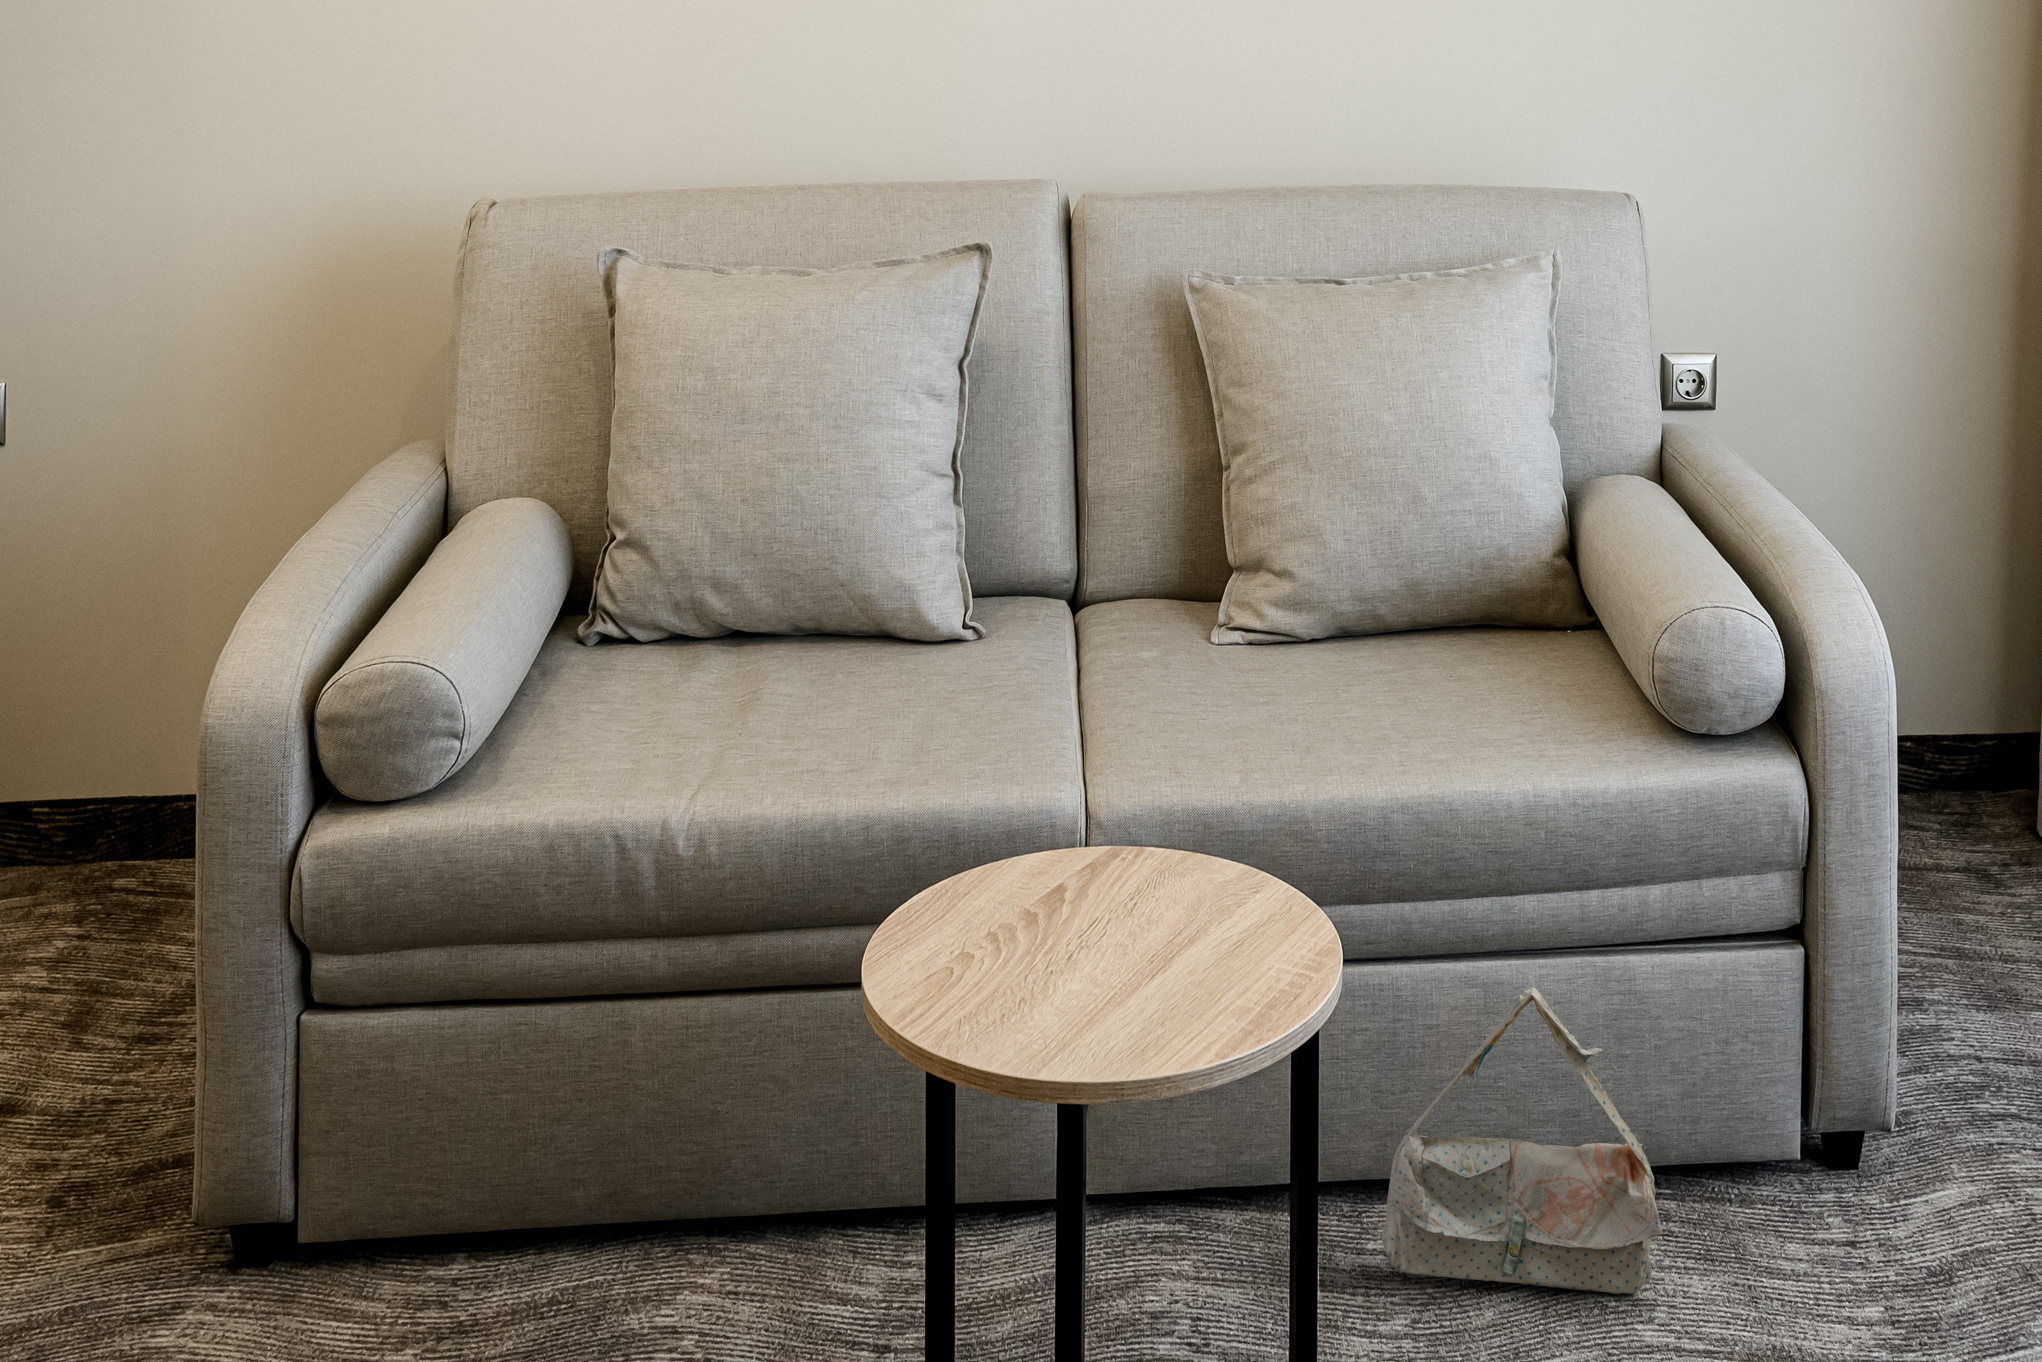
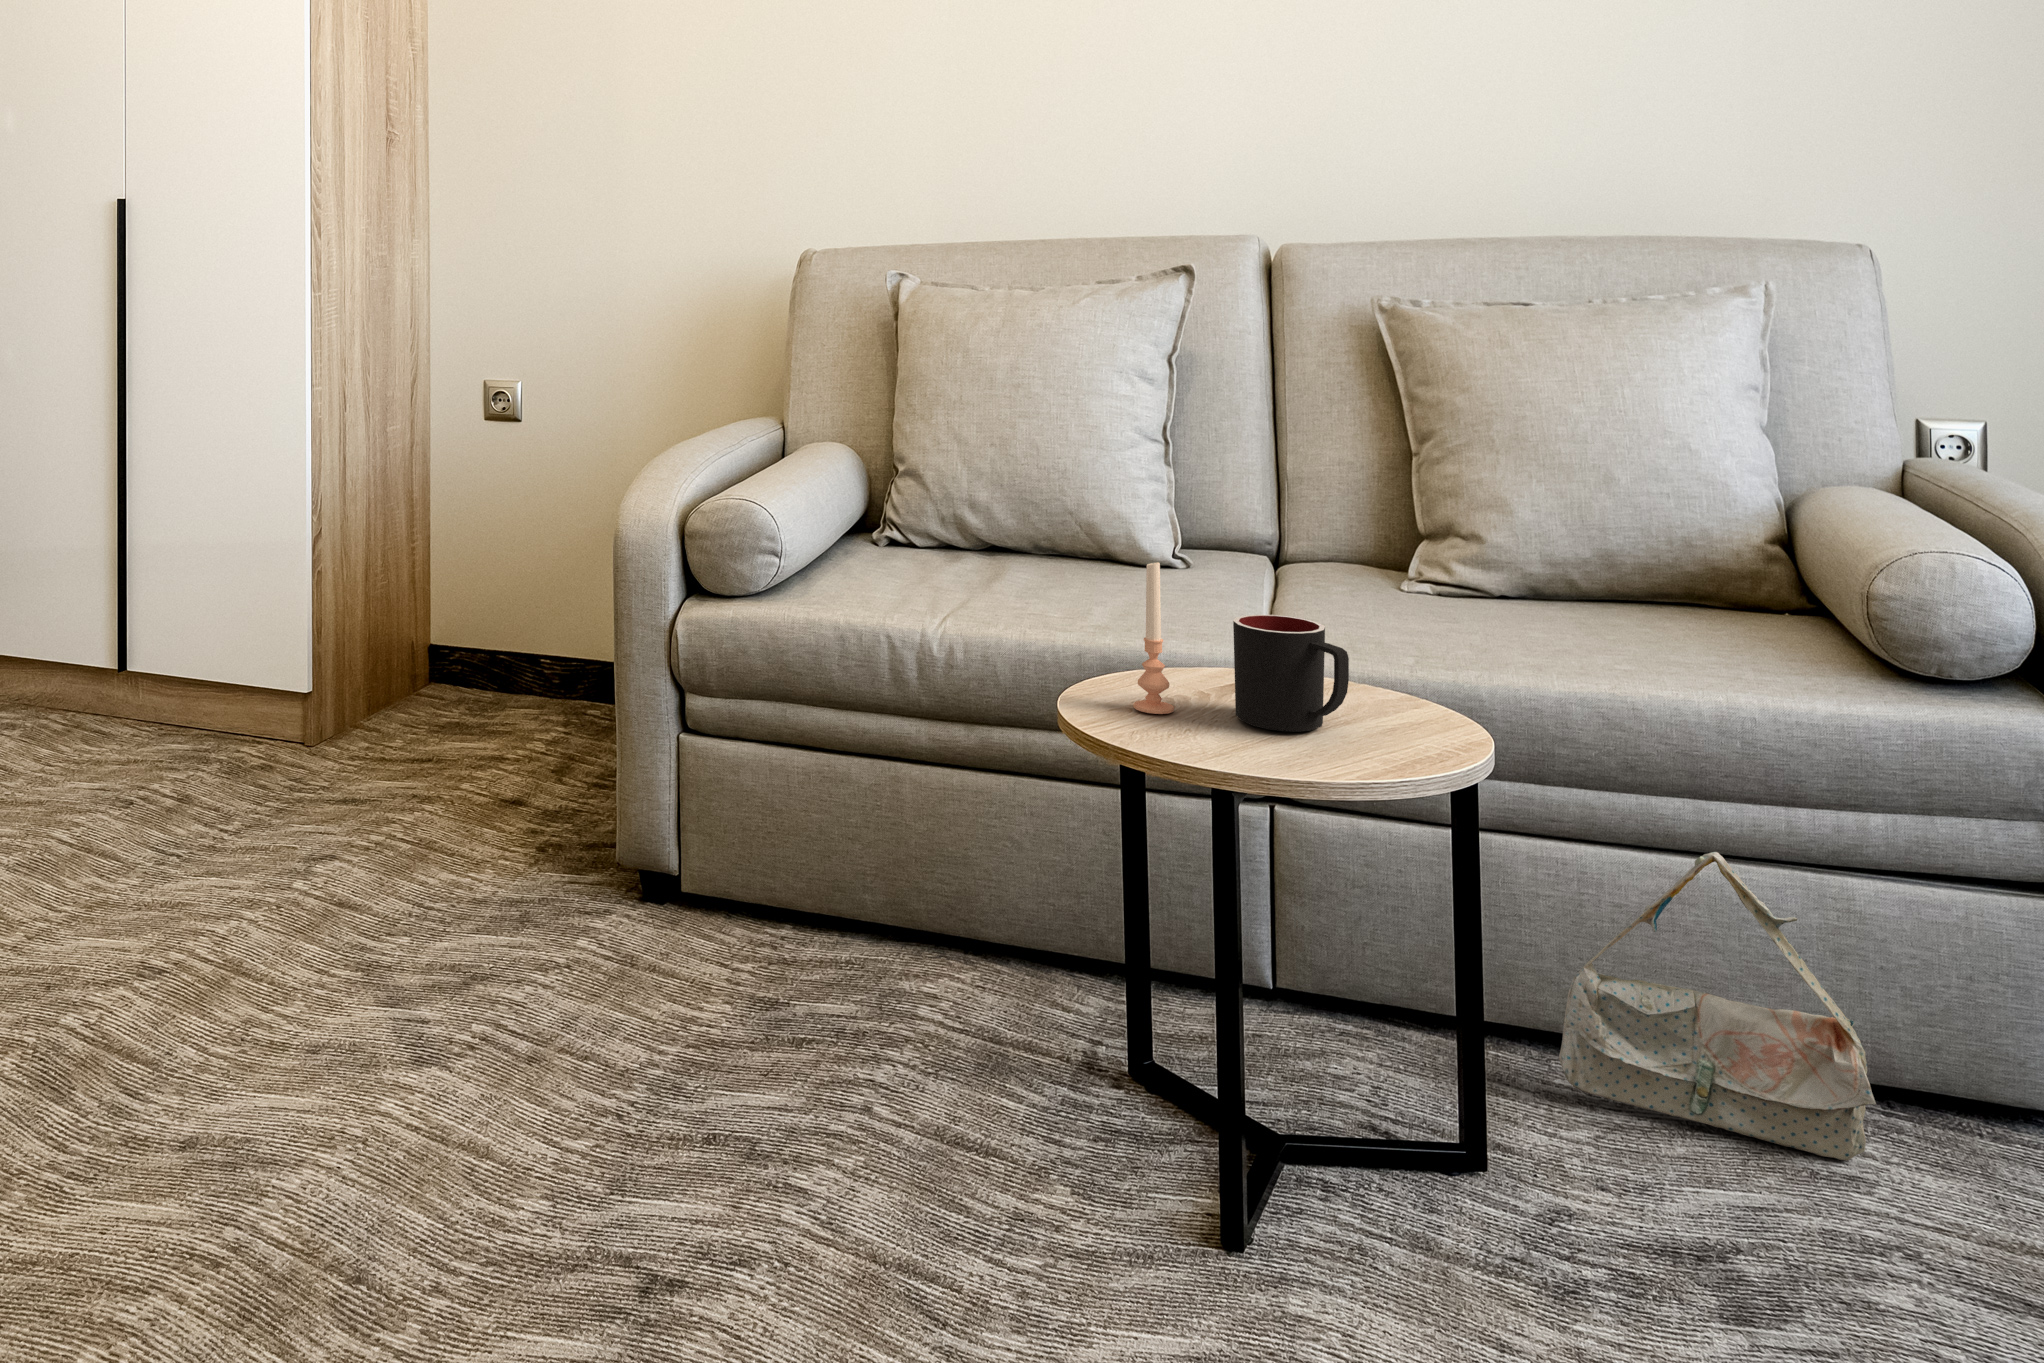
candle: none [946,752,994,952] -> present [1133,562,1174,714]
mug: none [1067,802,1198,959] -> present [1233,615,1349,732]

